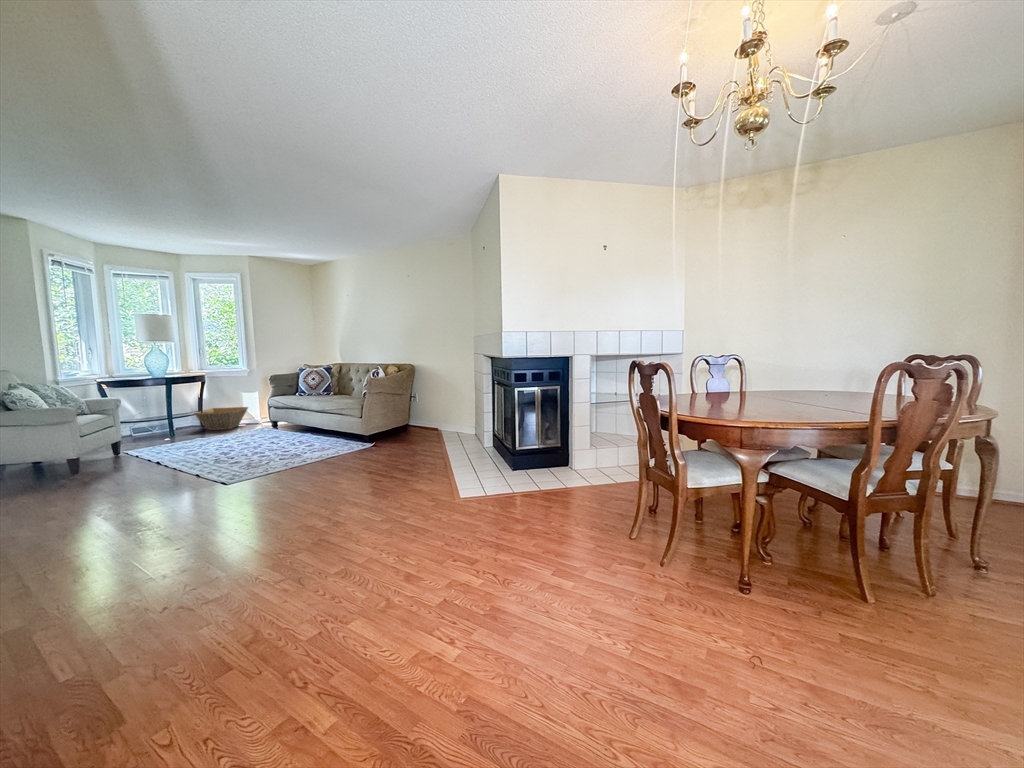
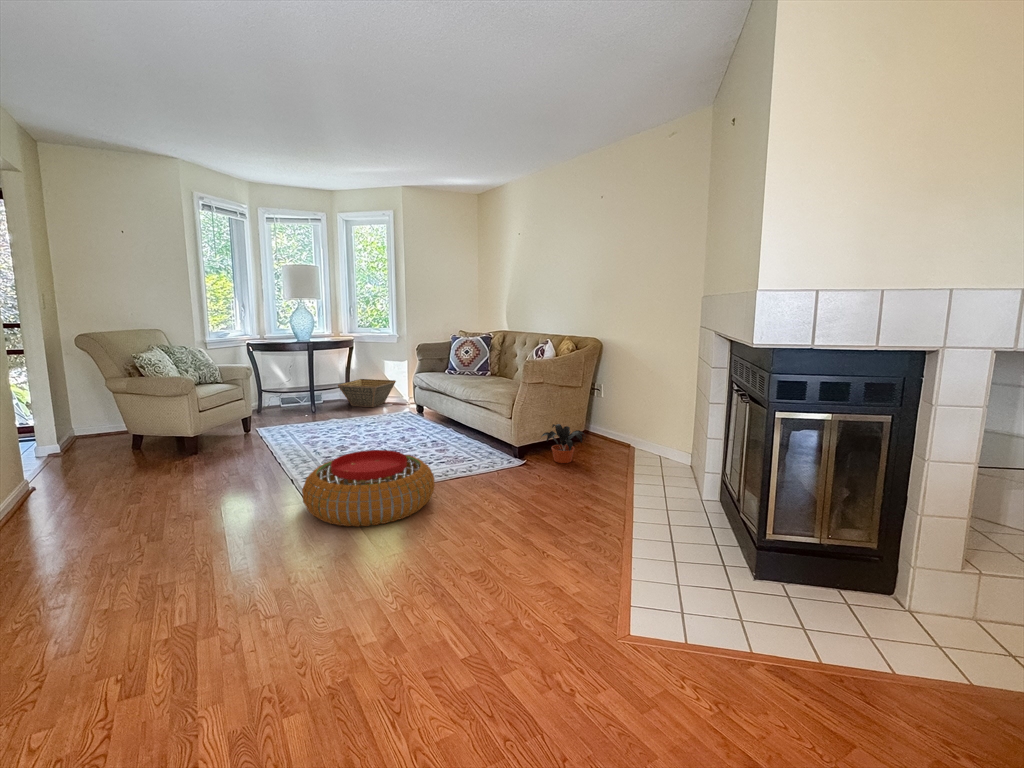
potted plant: none [384,419,414,443] -> present [541,424,584,463]
pouf: none [223,440,323,488] -> present [302,450,435,527]

